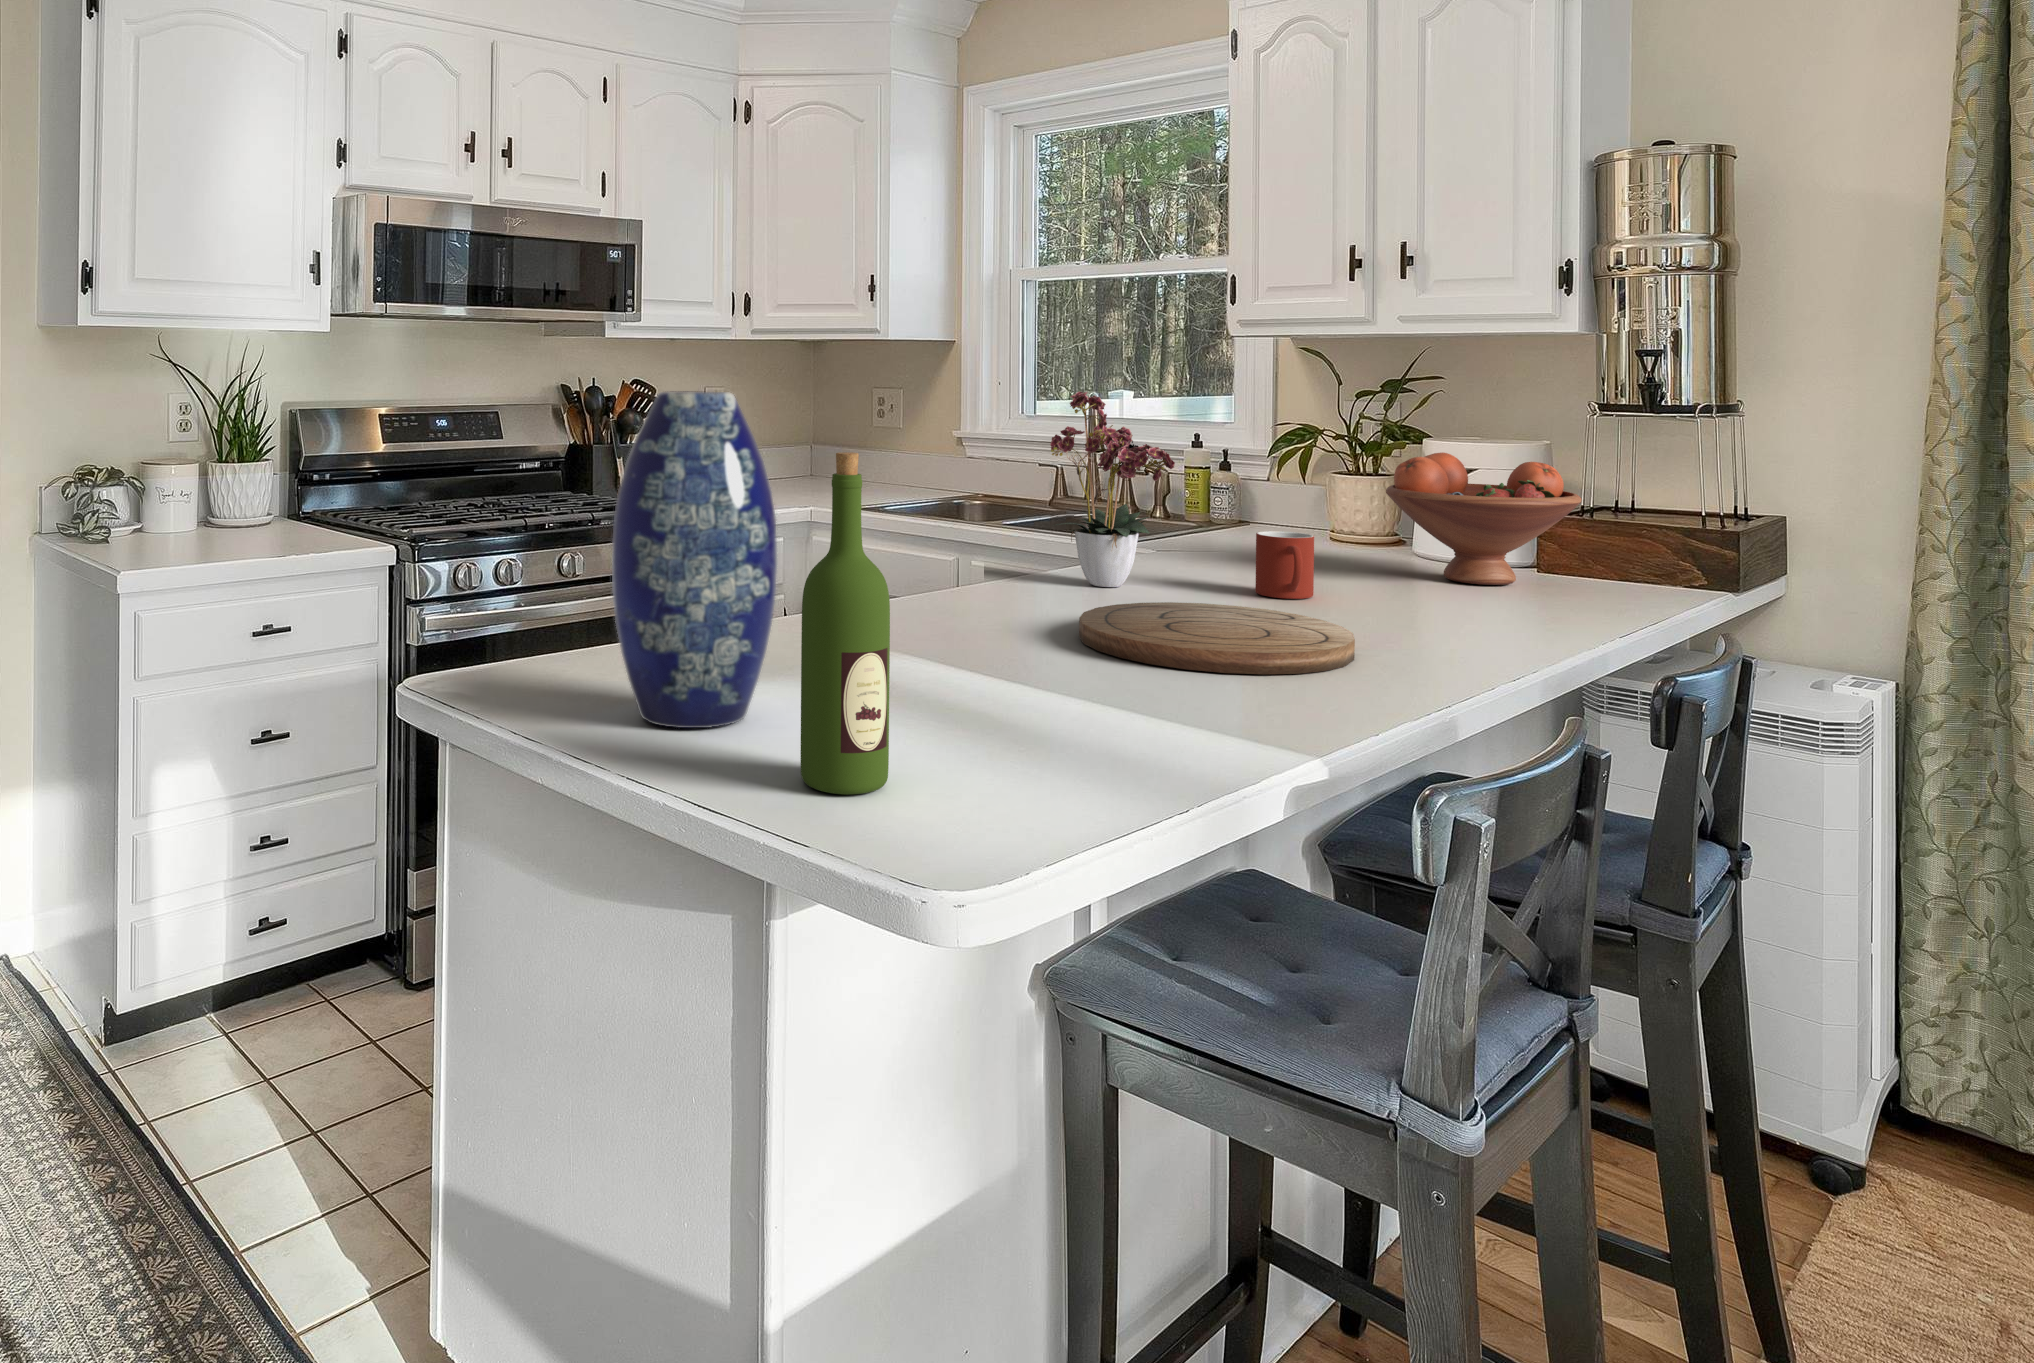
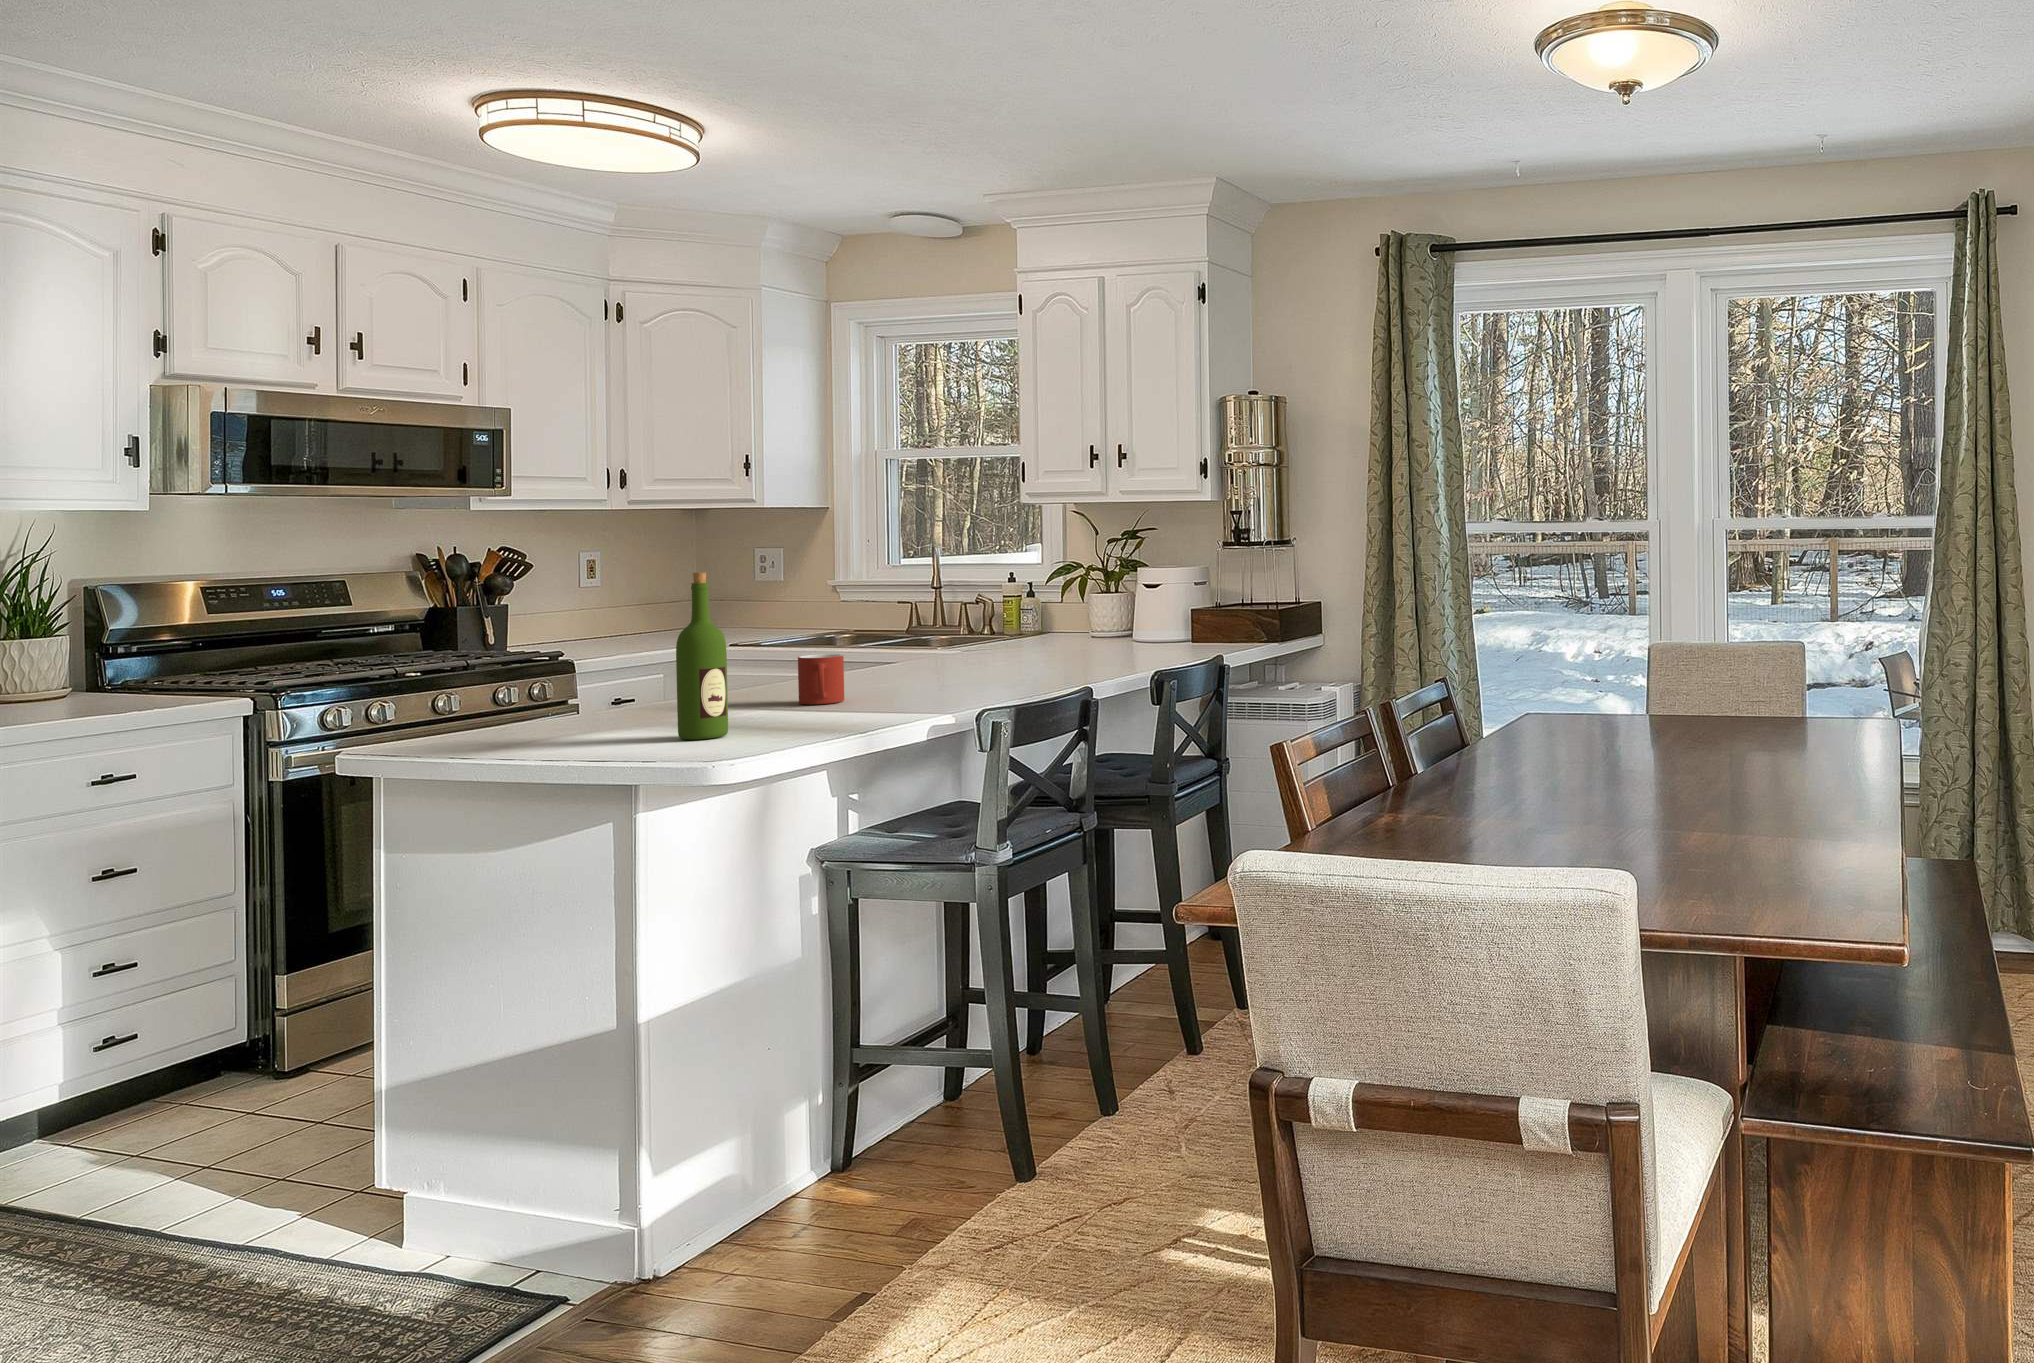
vase: present [612,392,777,728] -> none [549,546,659,734]
flower arrangement: present [1050,392,1175,587] -> none [860,537,954,669]
fruit bowl: present [1386,452,1582,585] -> none [1093,574,1198,651]
mug: present [1255,531,1314,599] -> present [798,654,844,704]
cutting board: present [1079,602,1355,674] -> none [869,665,1027,693]

